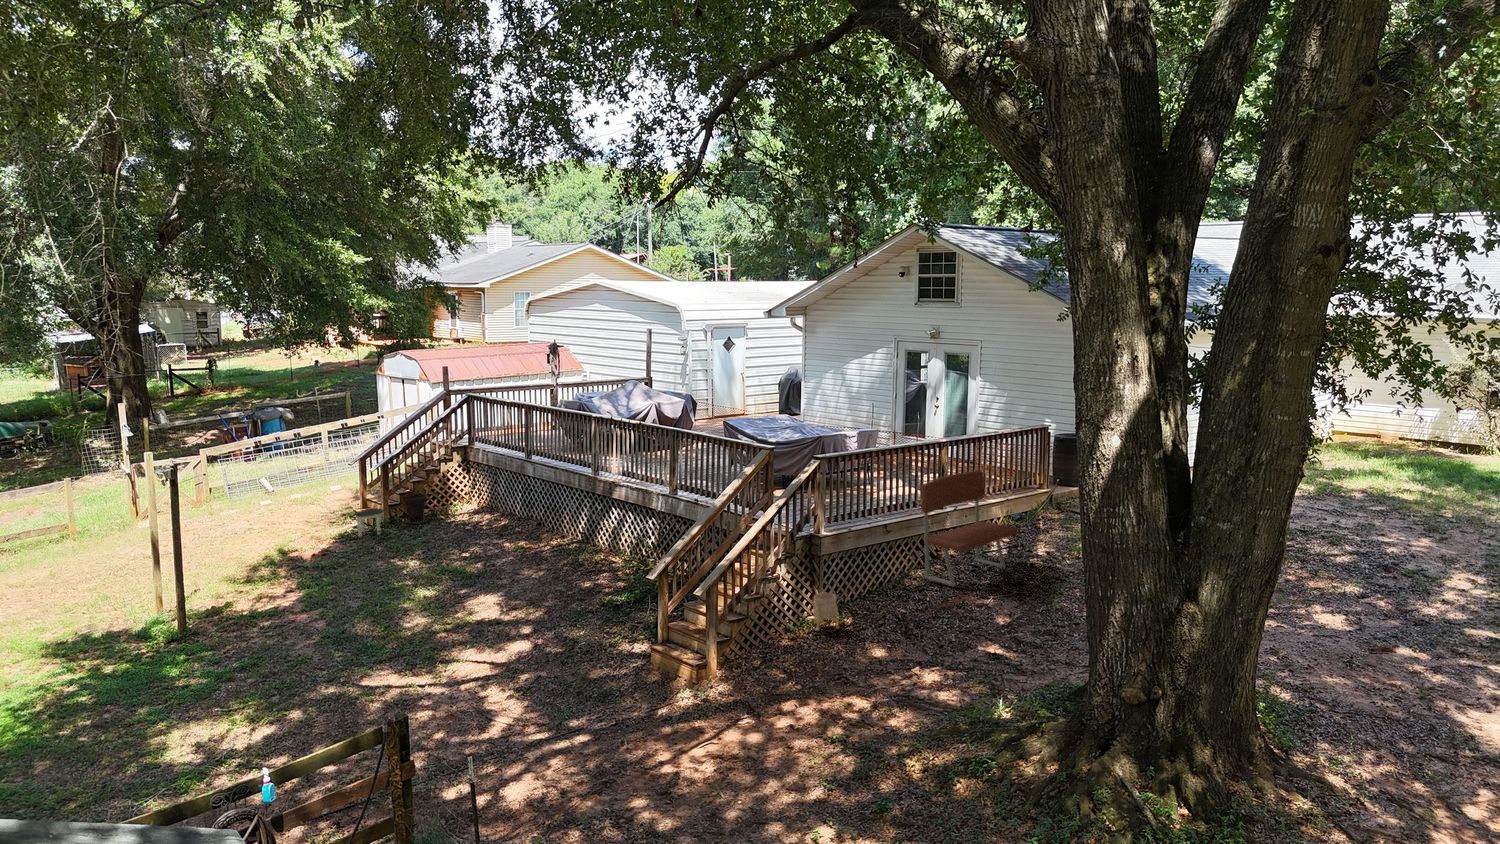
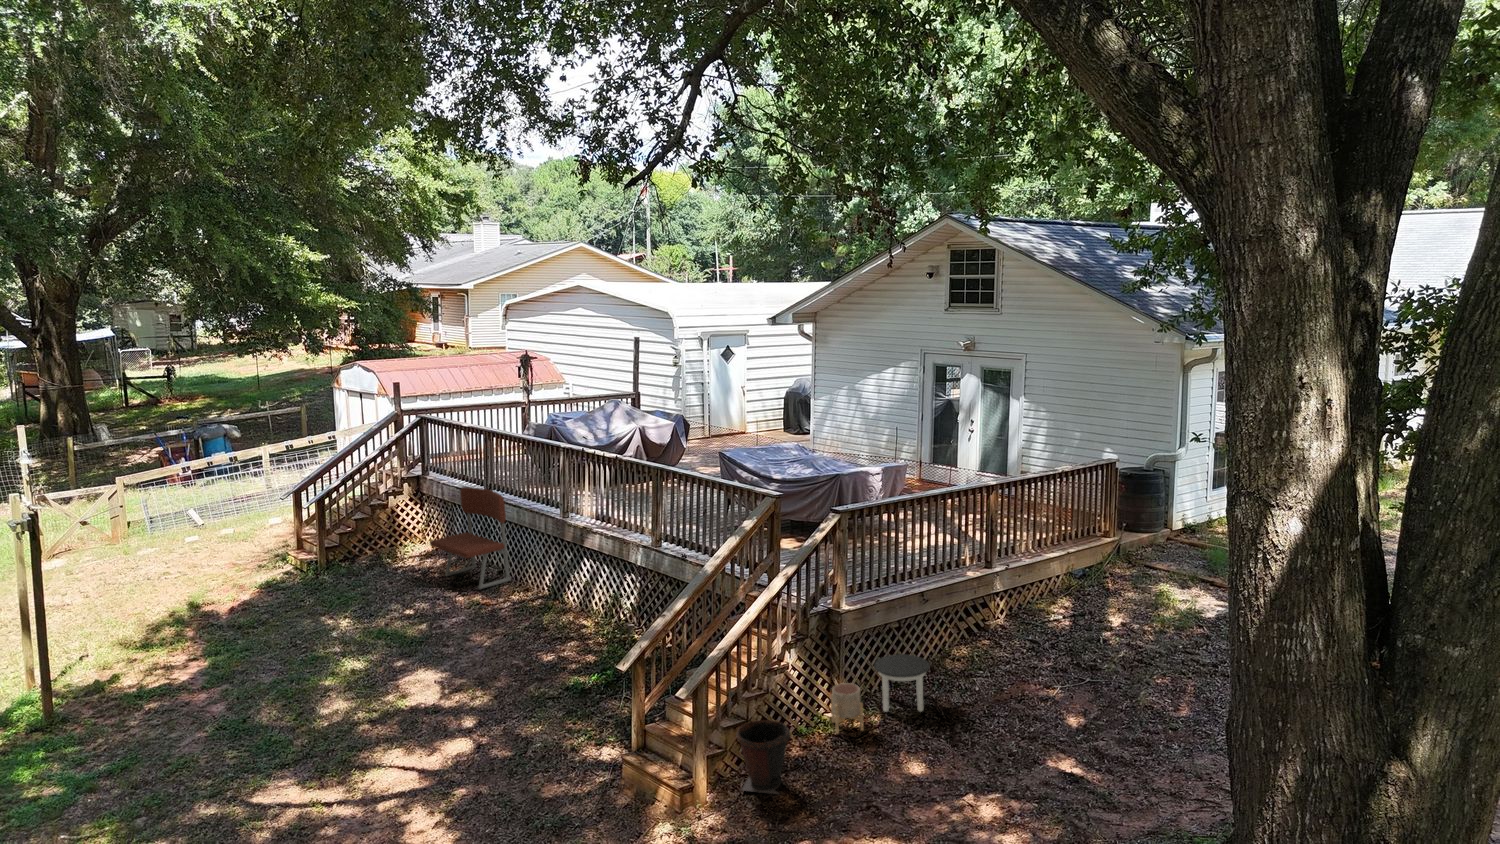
bench: present [921,471,1018,587] -> present [430,487,511,589]
bucket: present [401,493,427,523] -> present [736,720,791,794]
round table: present [354,509,384,536] -> present [874,654,929,712]

